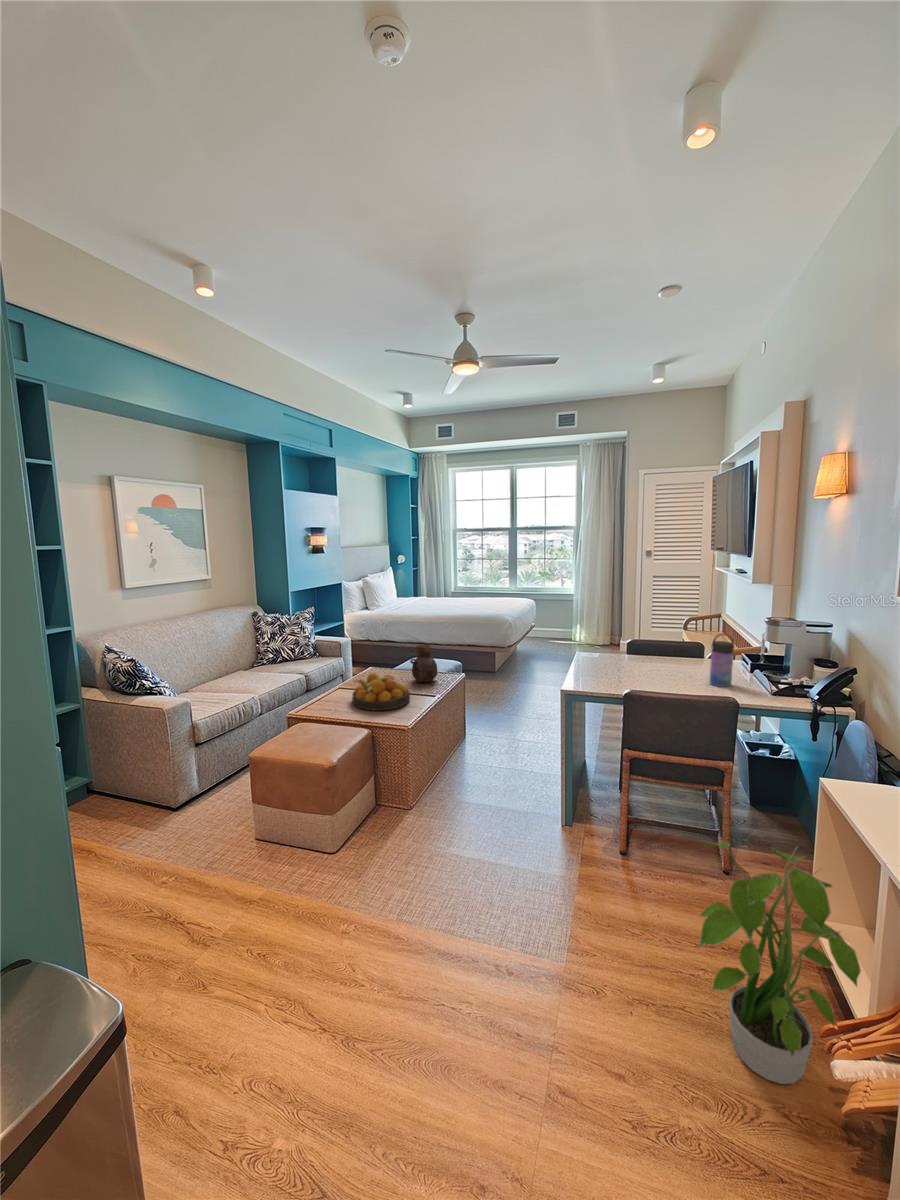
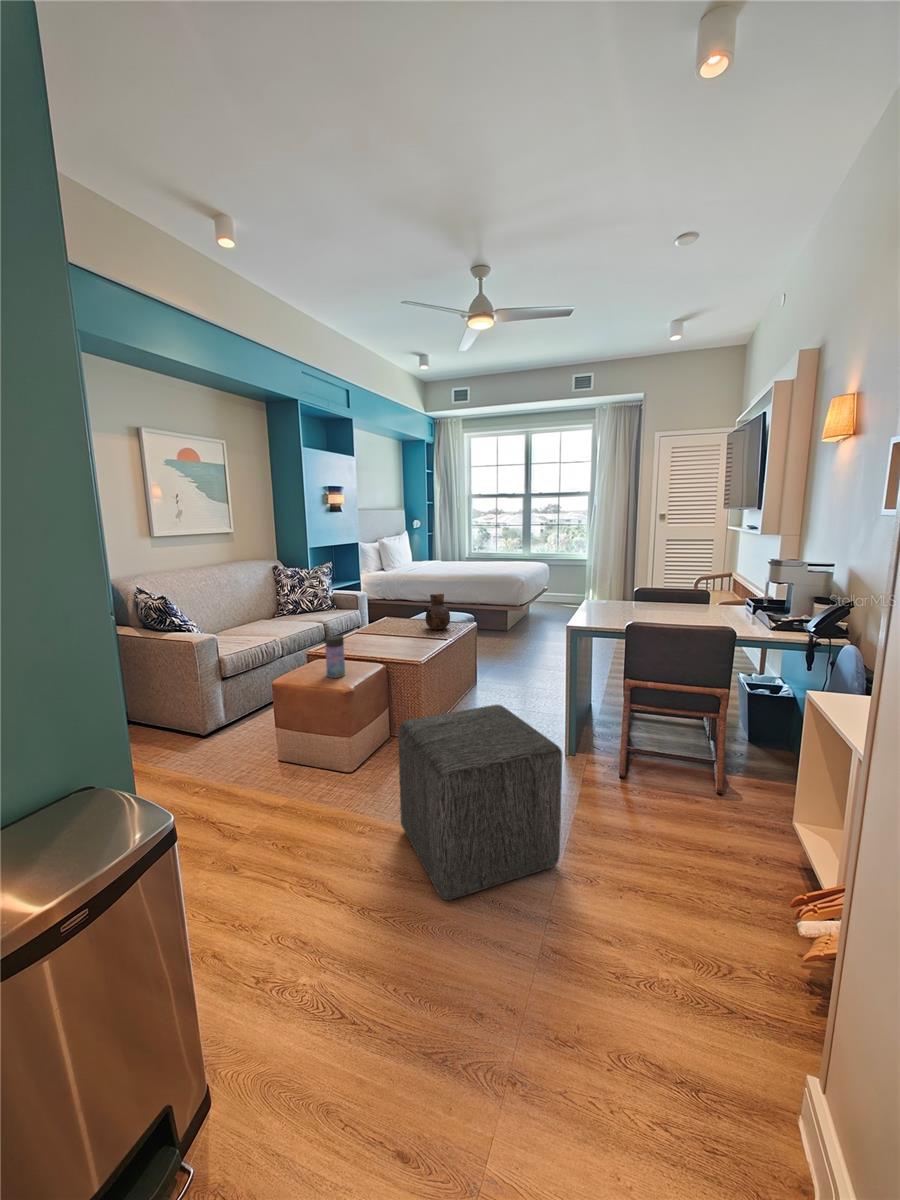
water bottle: present [710,634,734,687] -> present [324,629,345,678]
fruit bowl: present [352,673,410,711] -> none [368,617,423,651]
ottoman: none [385,784,563,1025] -> present [398,705,563,900]
potted plant: present [699,841,861,1084] -> none [682,739,825,950]

